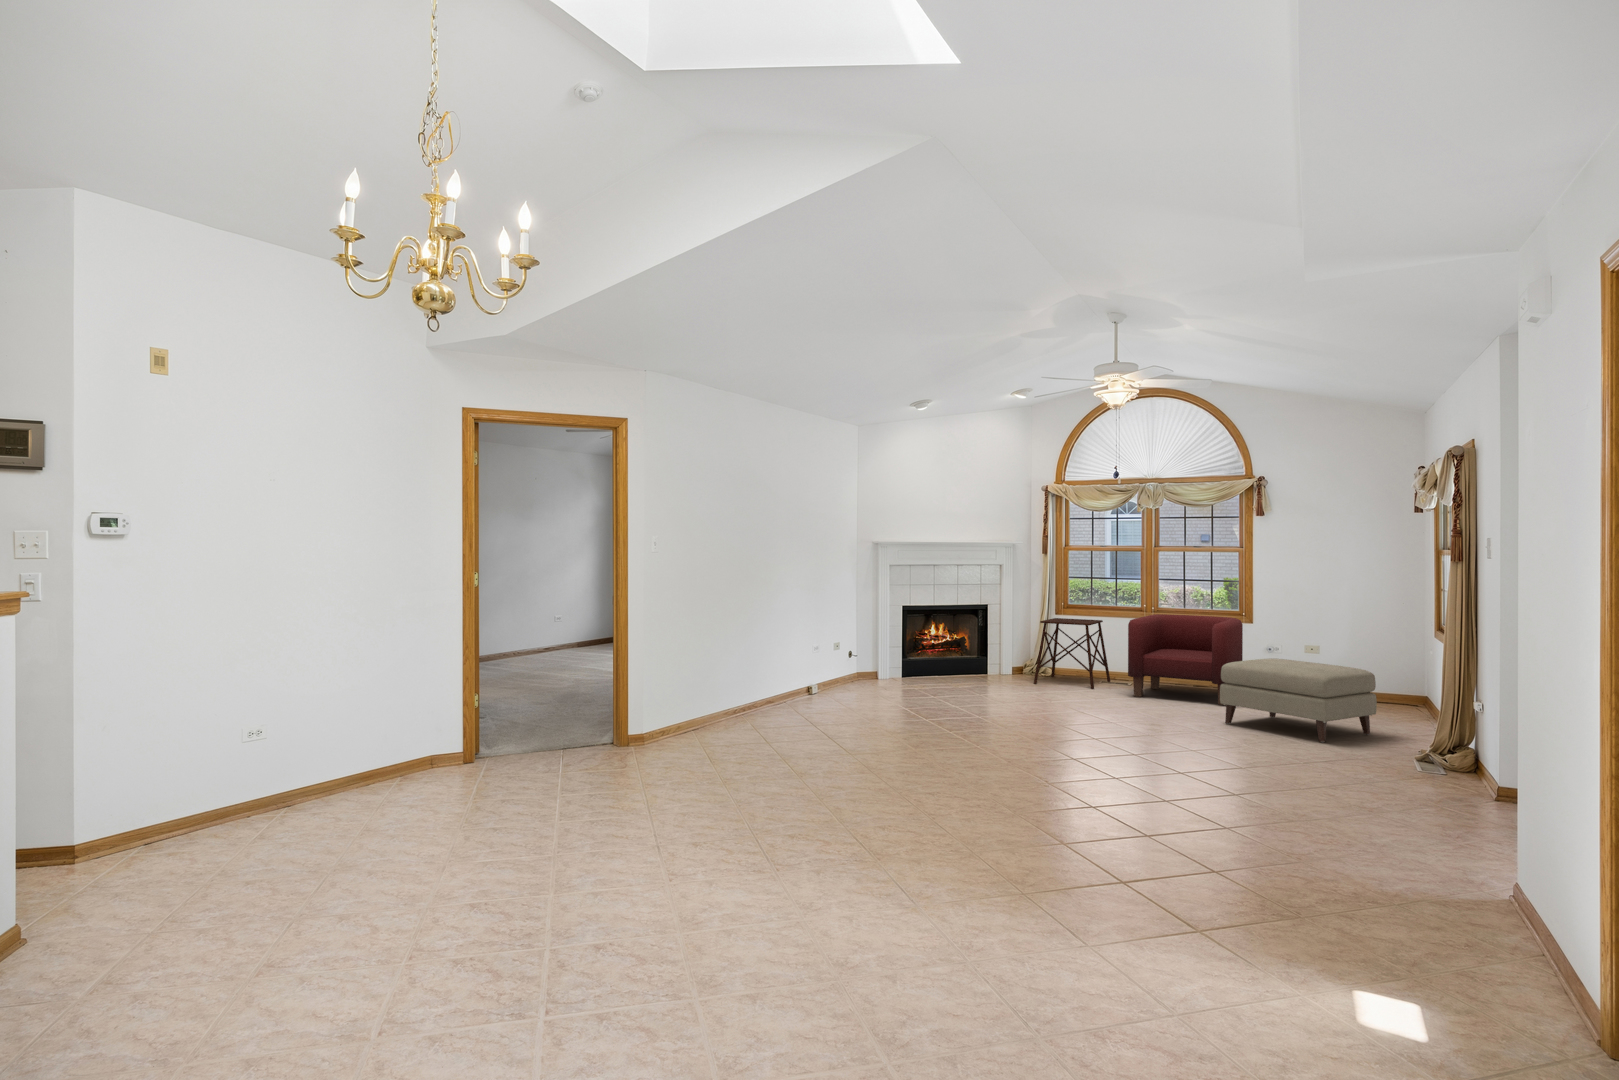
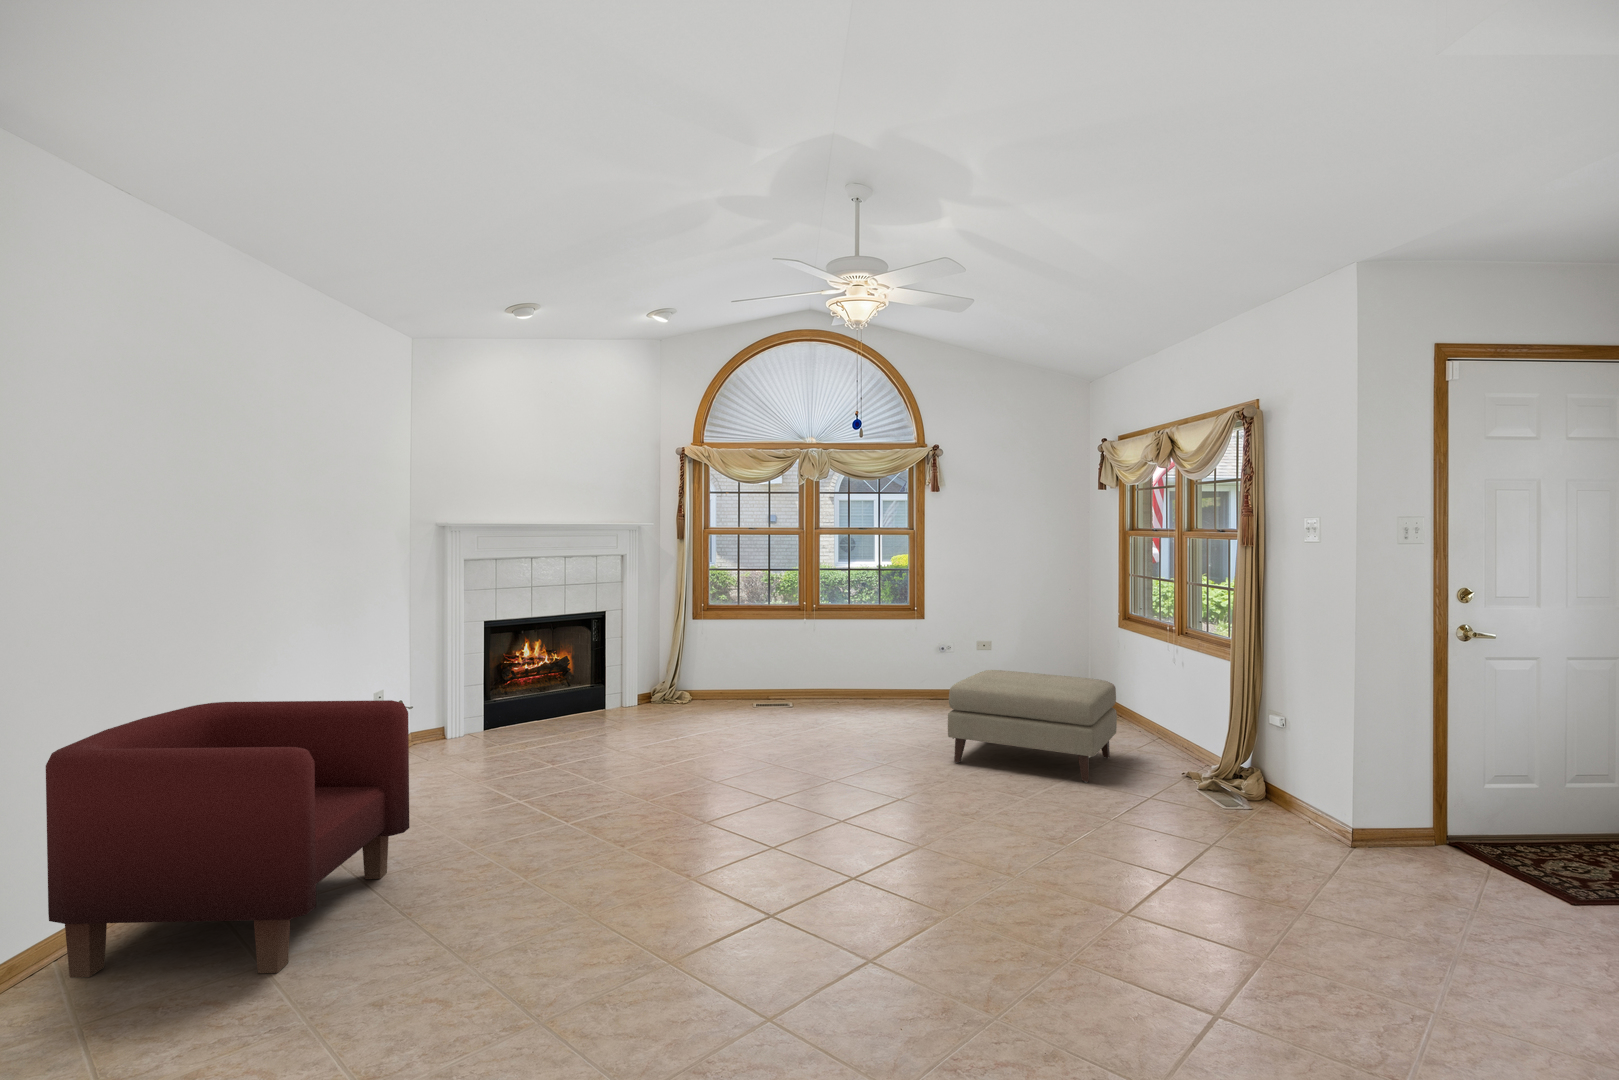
armchair: present [1128,614,1243,705] -> present [46,700,409,978]
side table: present [1034,618,1110,689] -> none [674,623,762,717]

